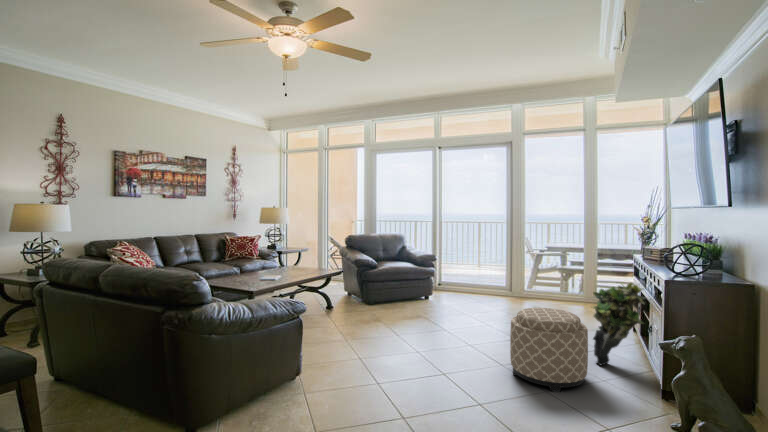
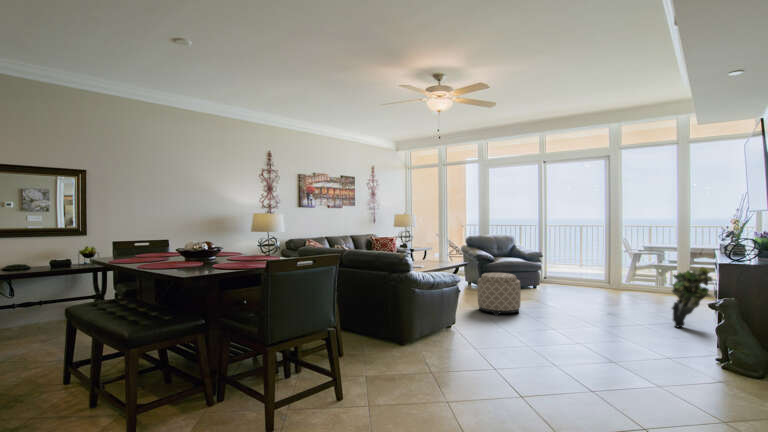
ottoman: present [510,308,588,392] -> present [478,273,521,316]

